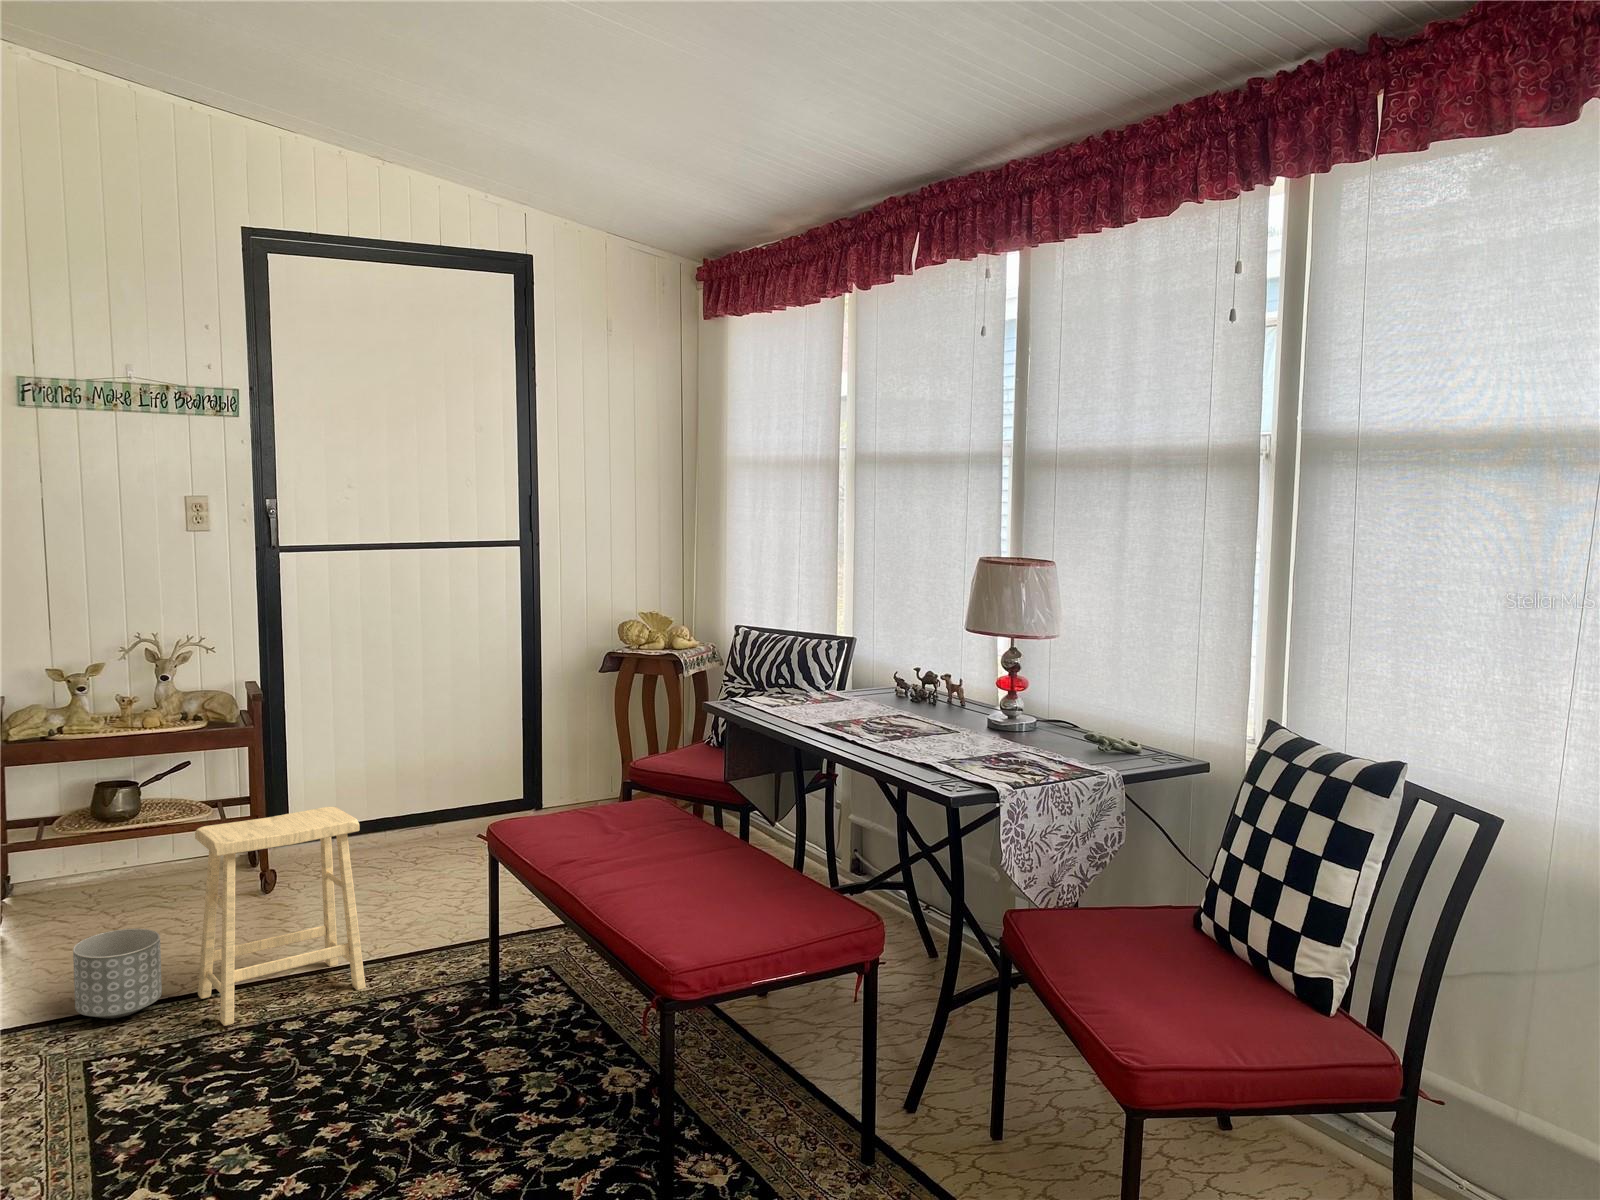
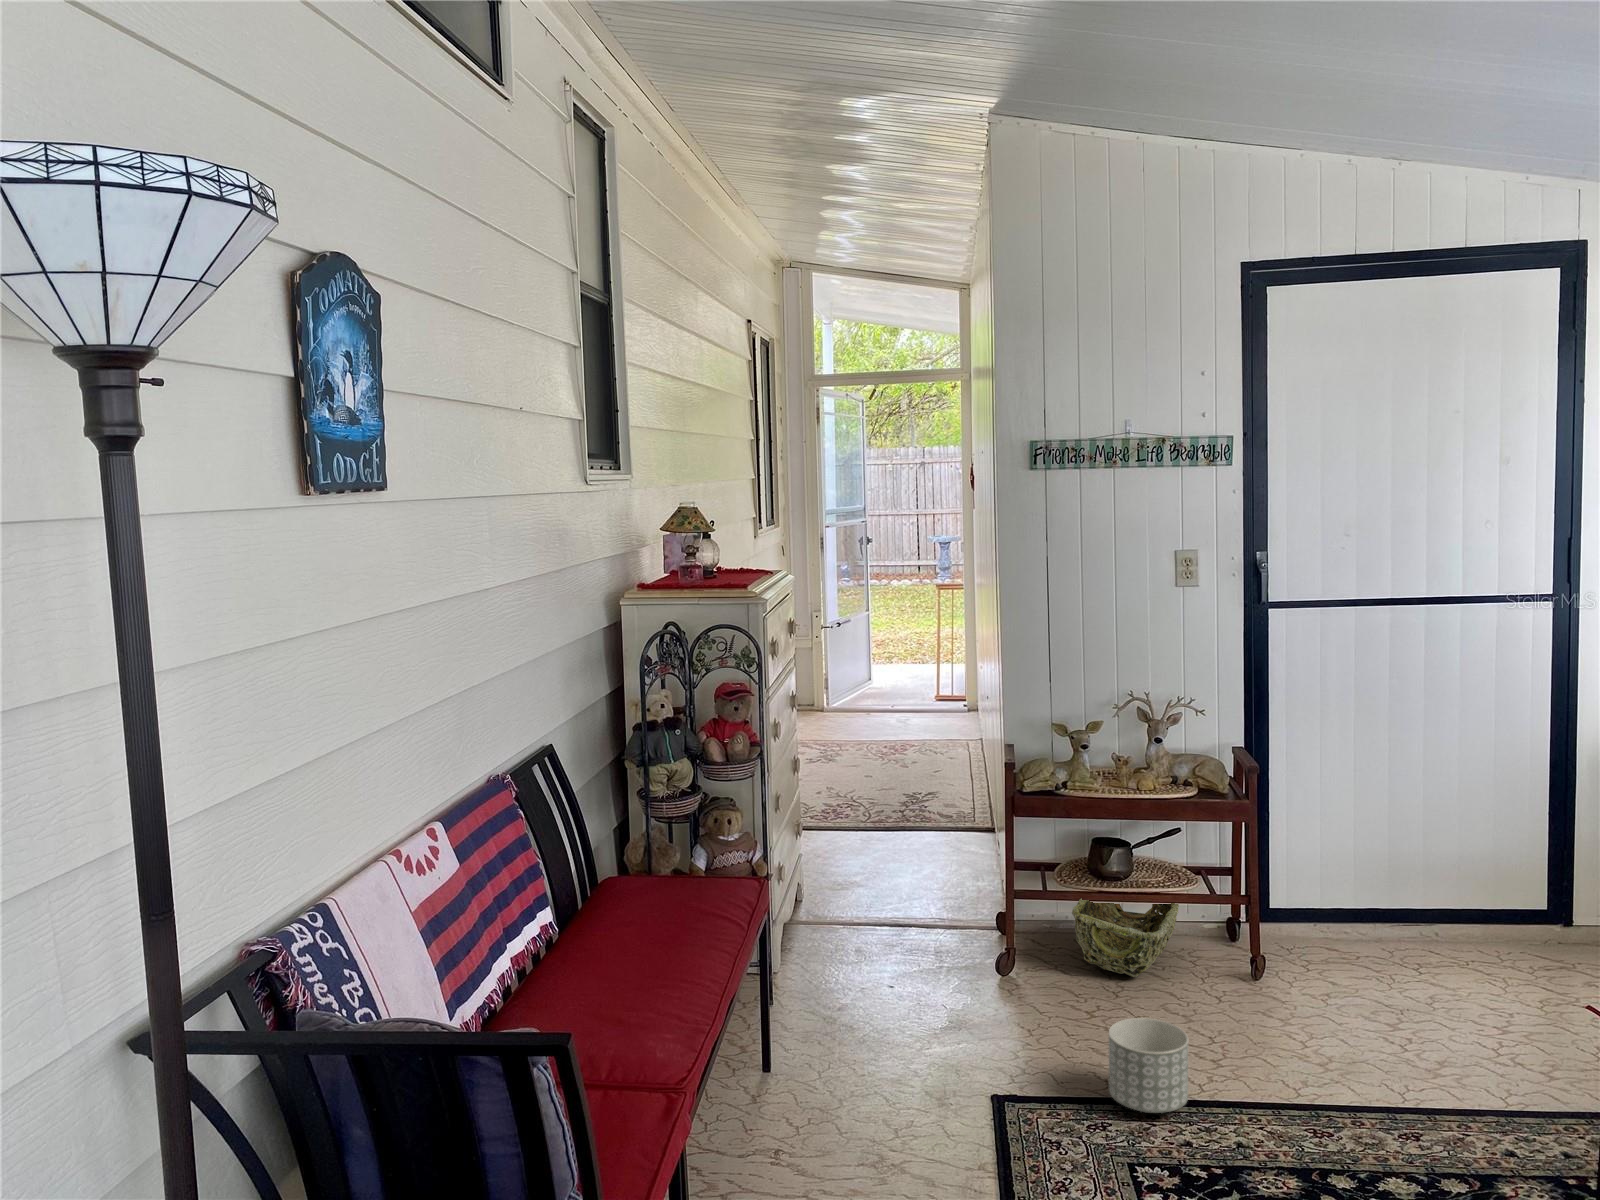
footstool: present [195,807,366,1026] -> none [1223,926,1413,1158]
woven basket: none [66,825,194,910] -> present [1072,899,1179,977]

